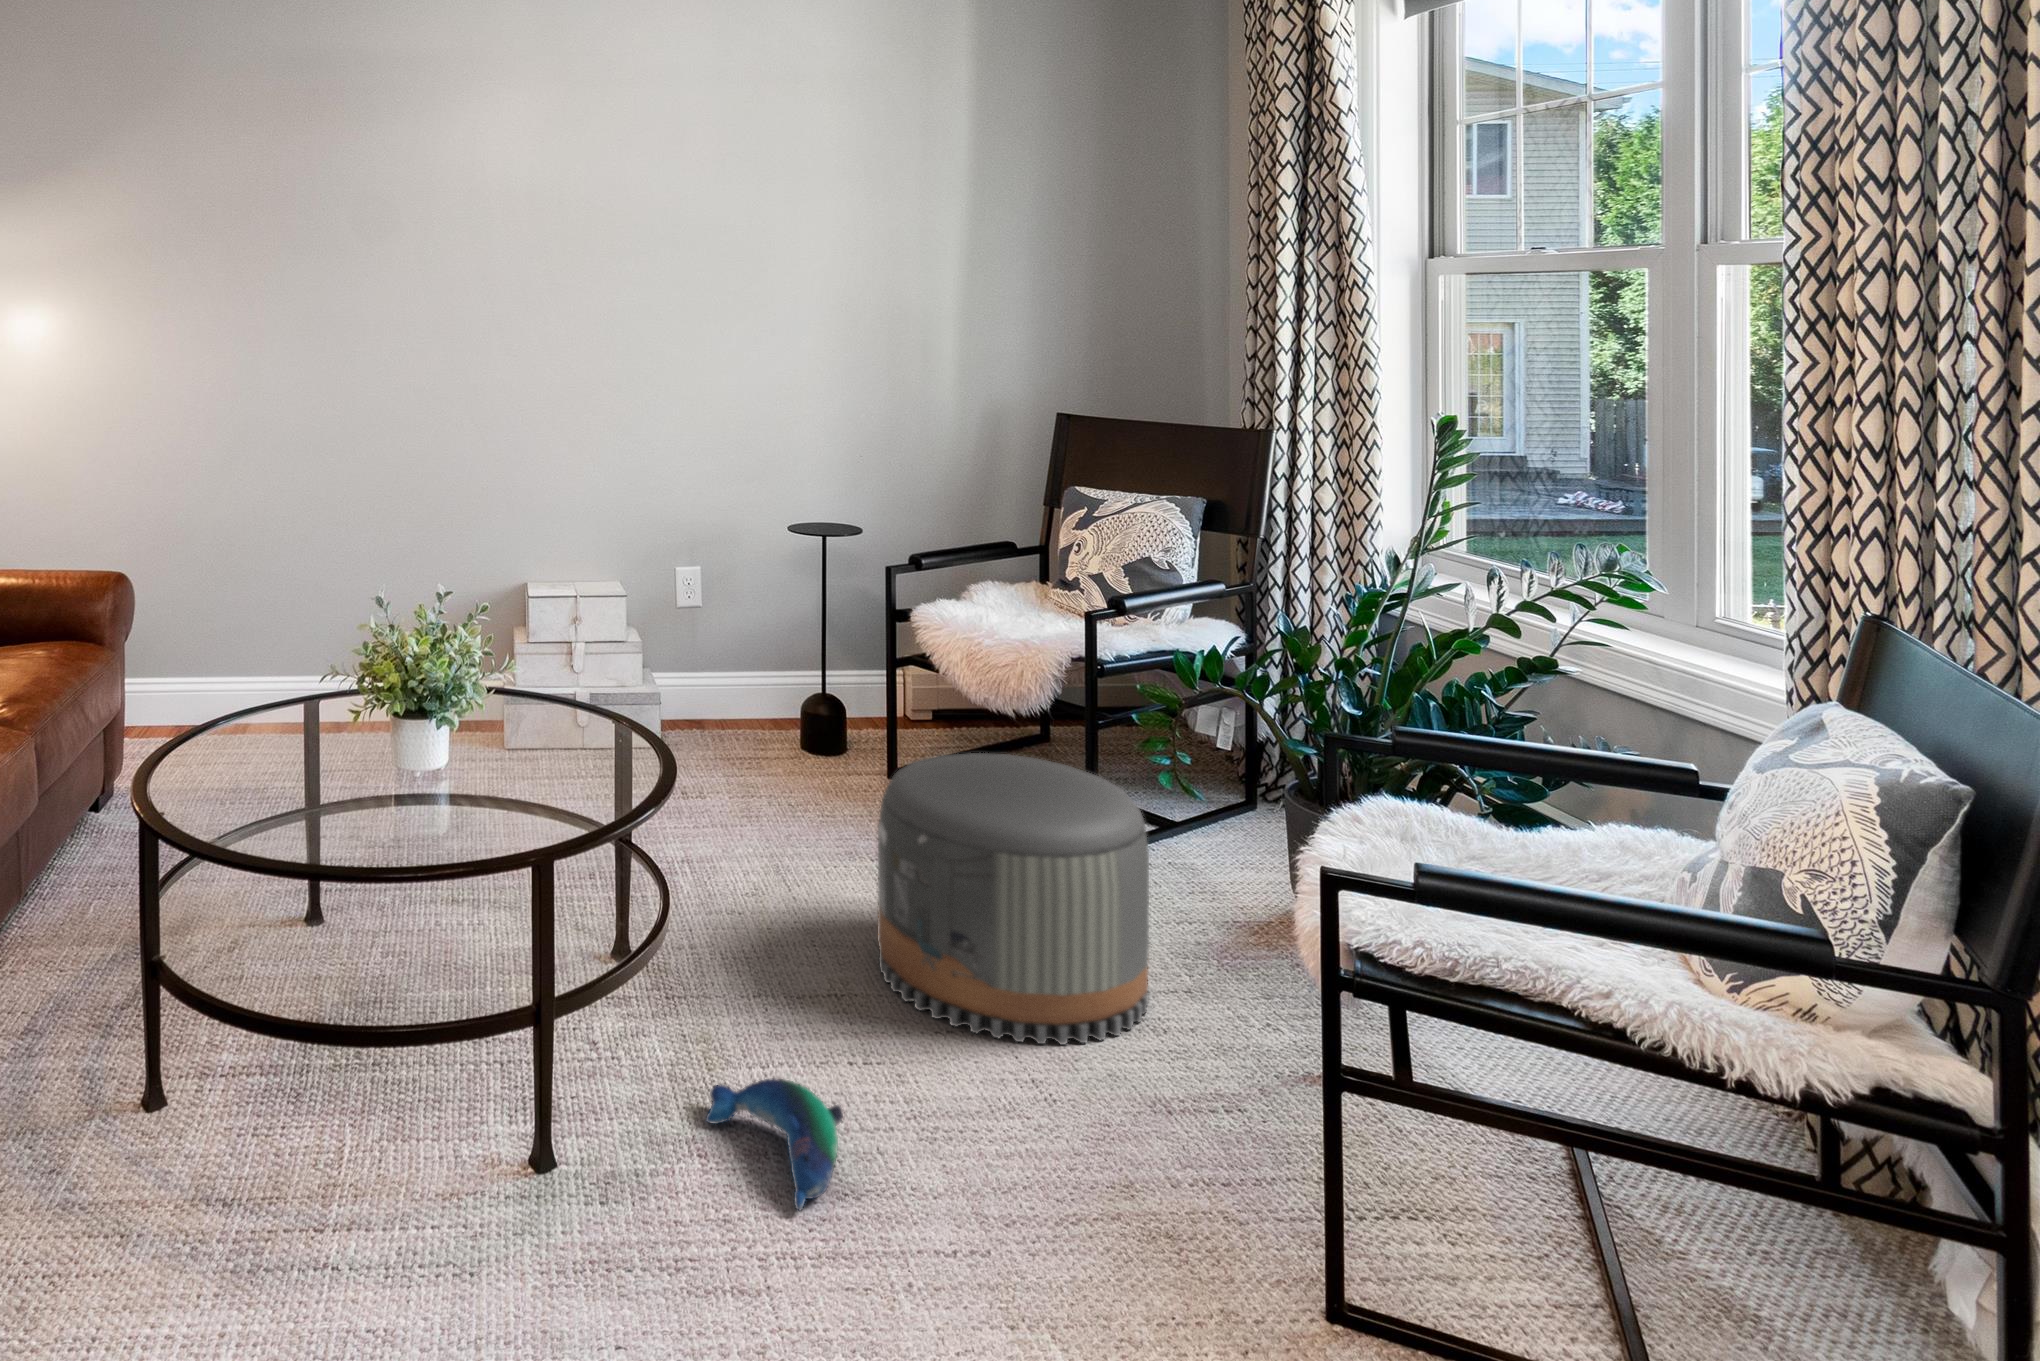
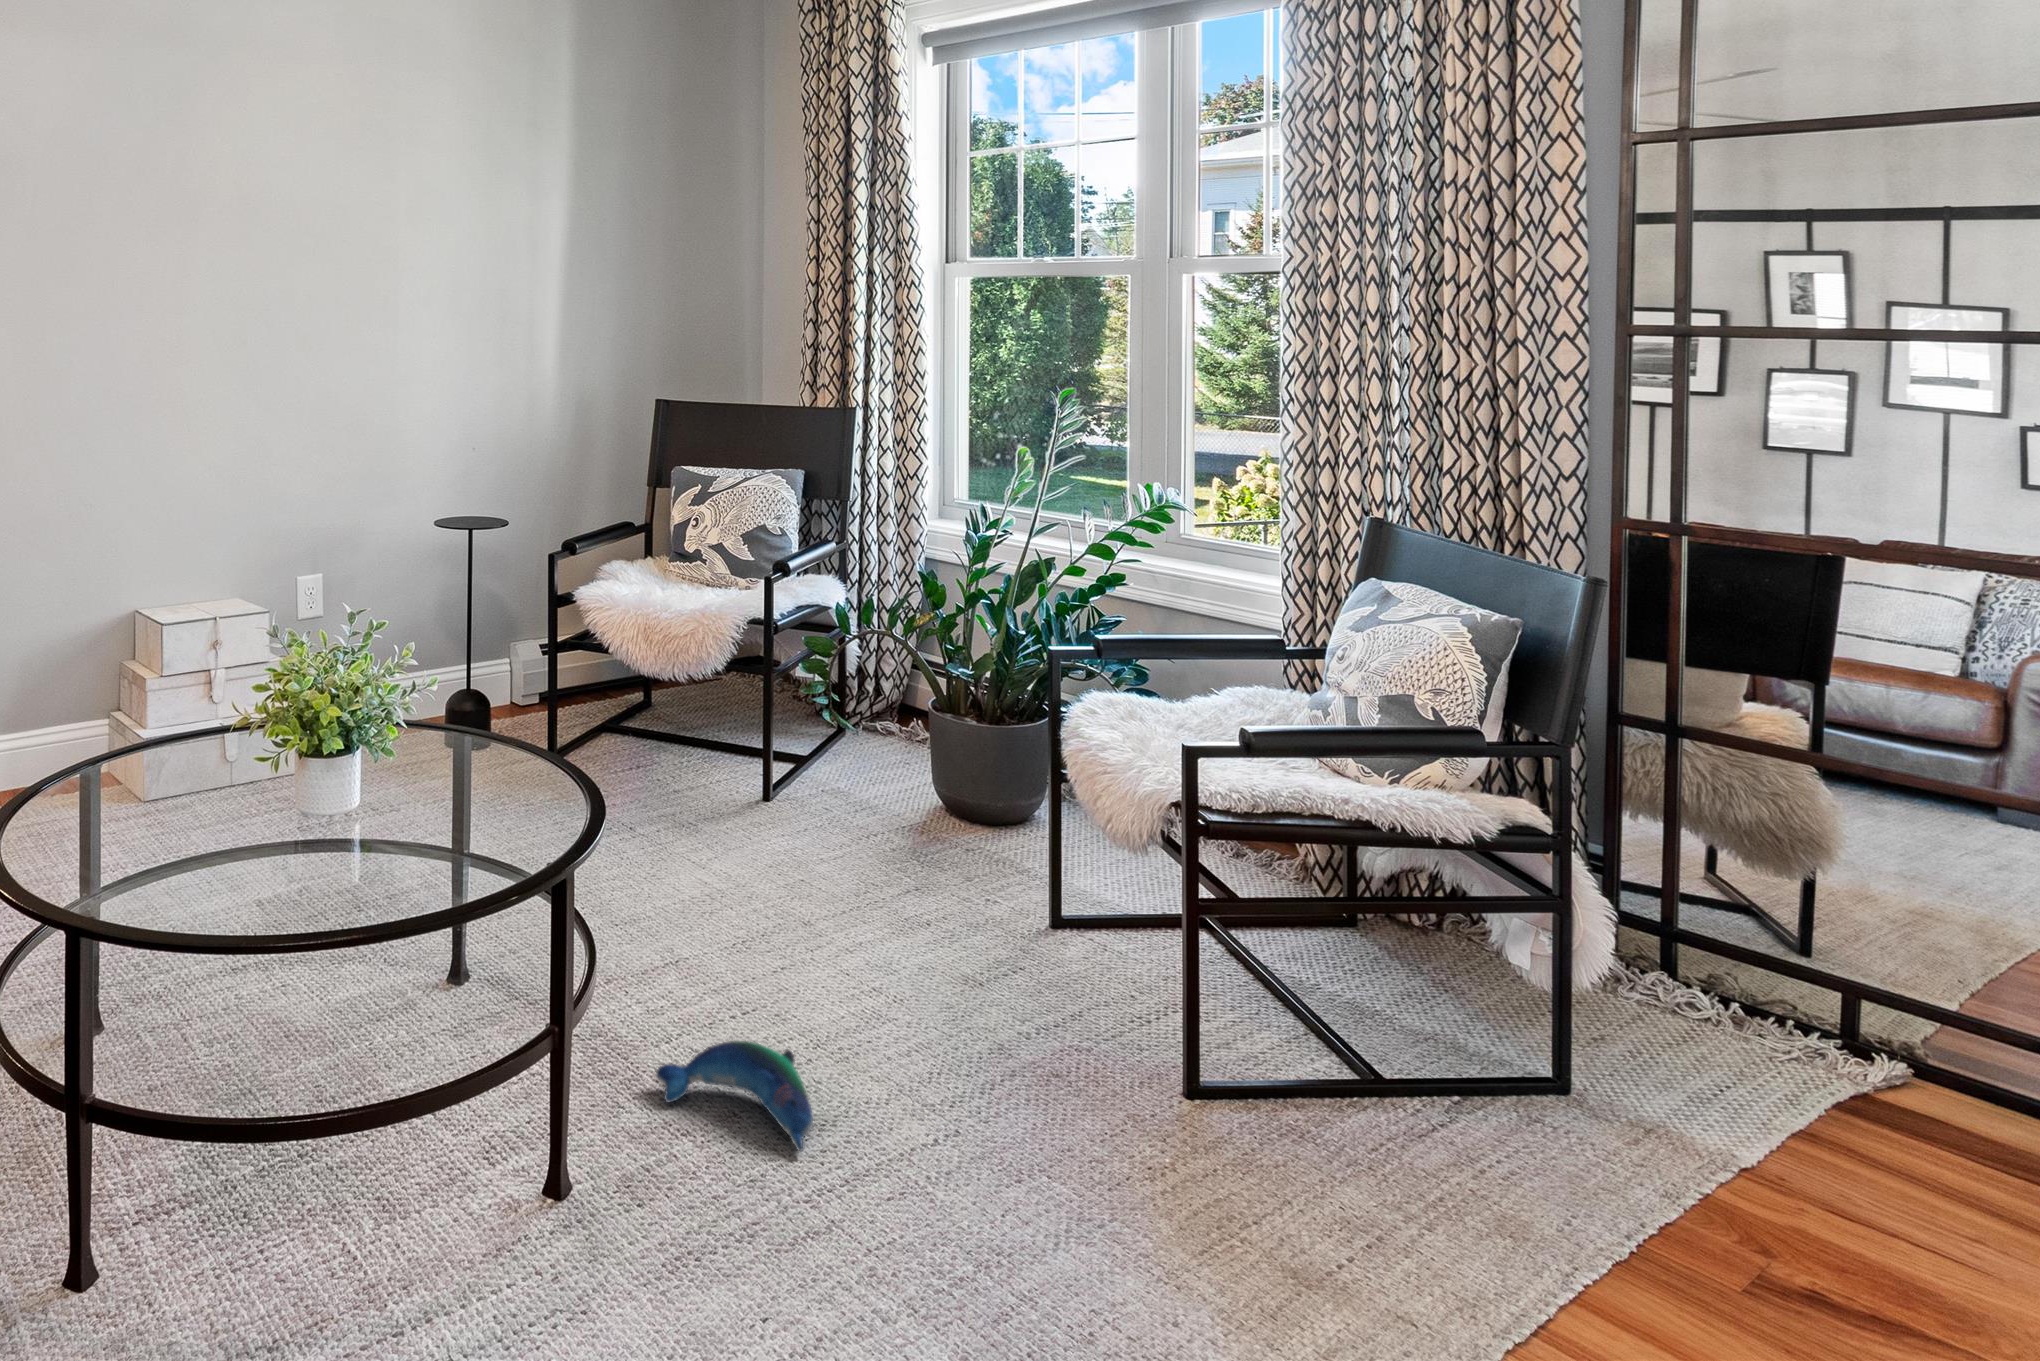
pouf: present [878,753,1149,1045] -> none [676,713,907,963]

